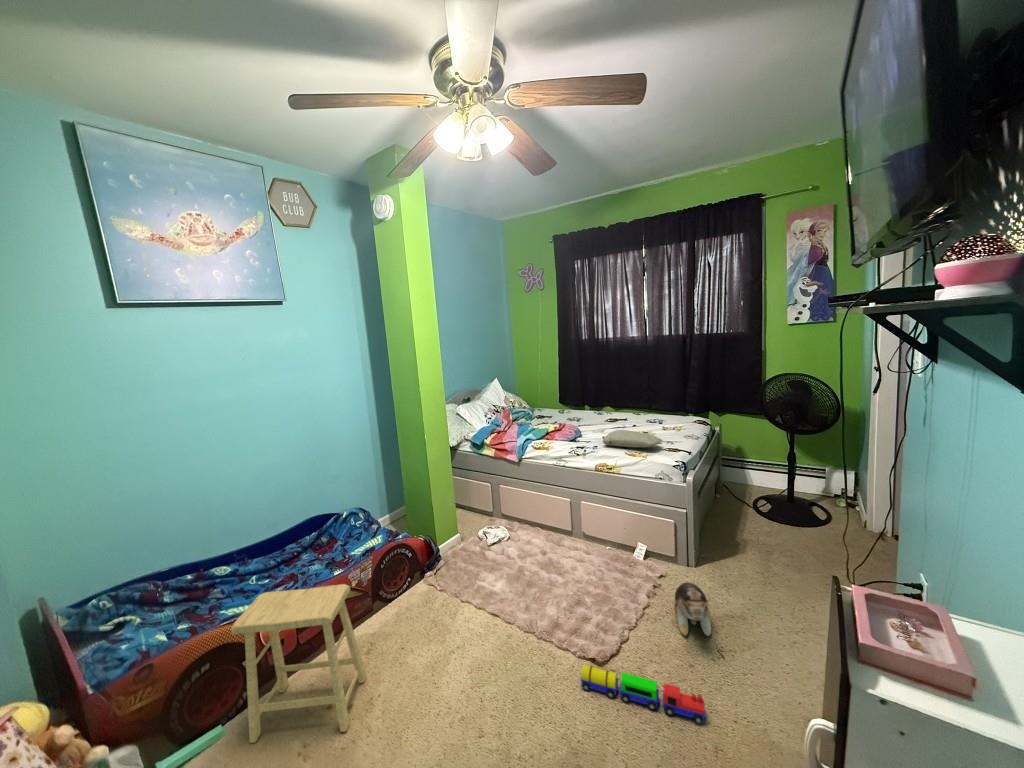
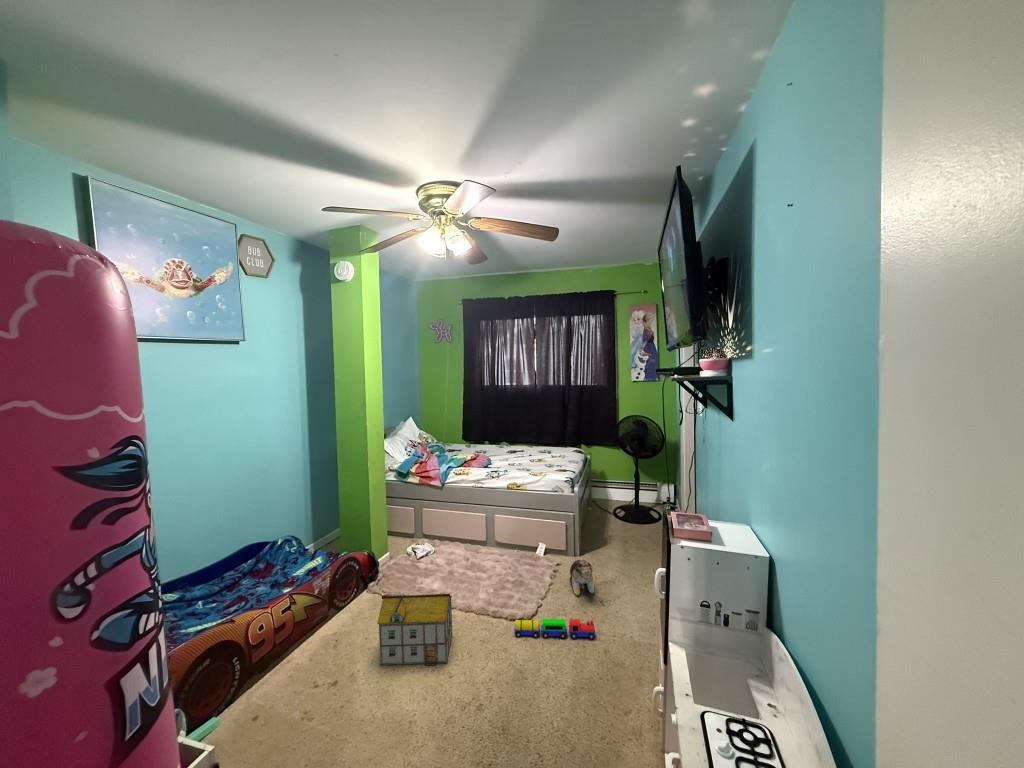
pillow: present [603,430,661,447] -> none [510,458,554,470]
footstool: present [231,584,367,743] -> none [242,579,340,725]
toy house: none [398,607,500,711] -> present [377,594,452,665]

